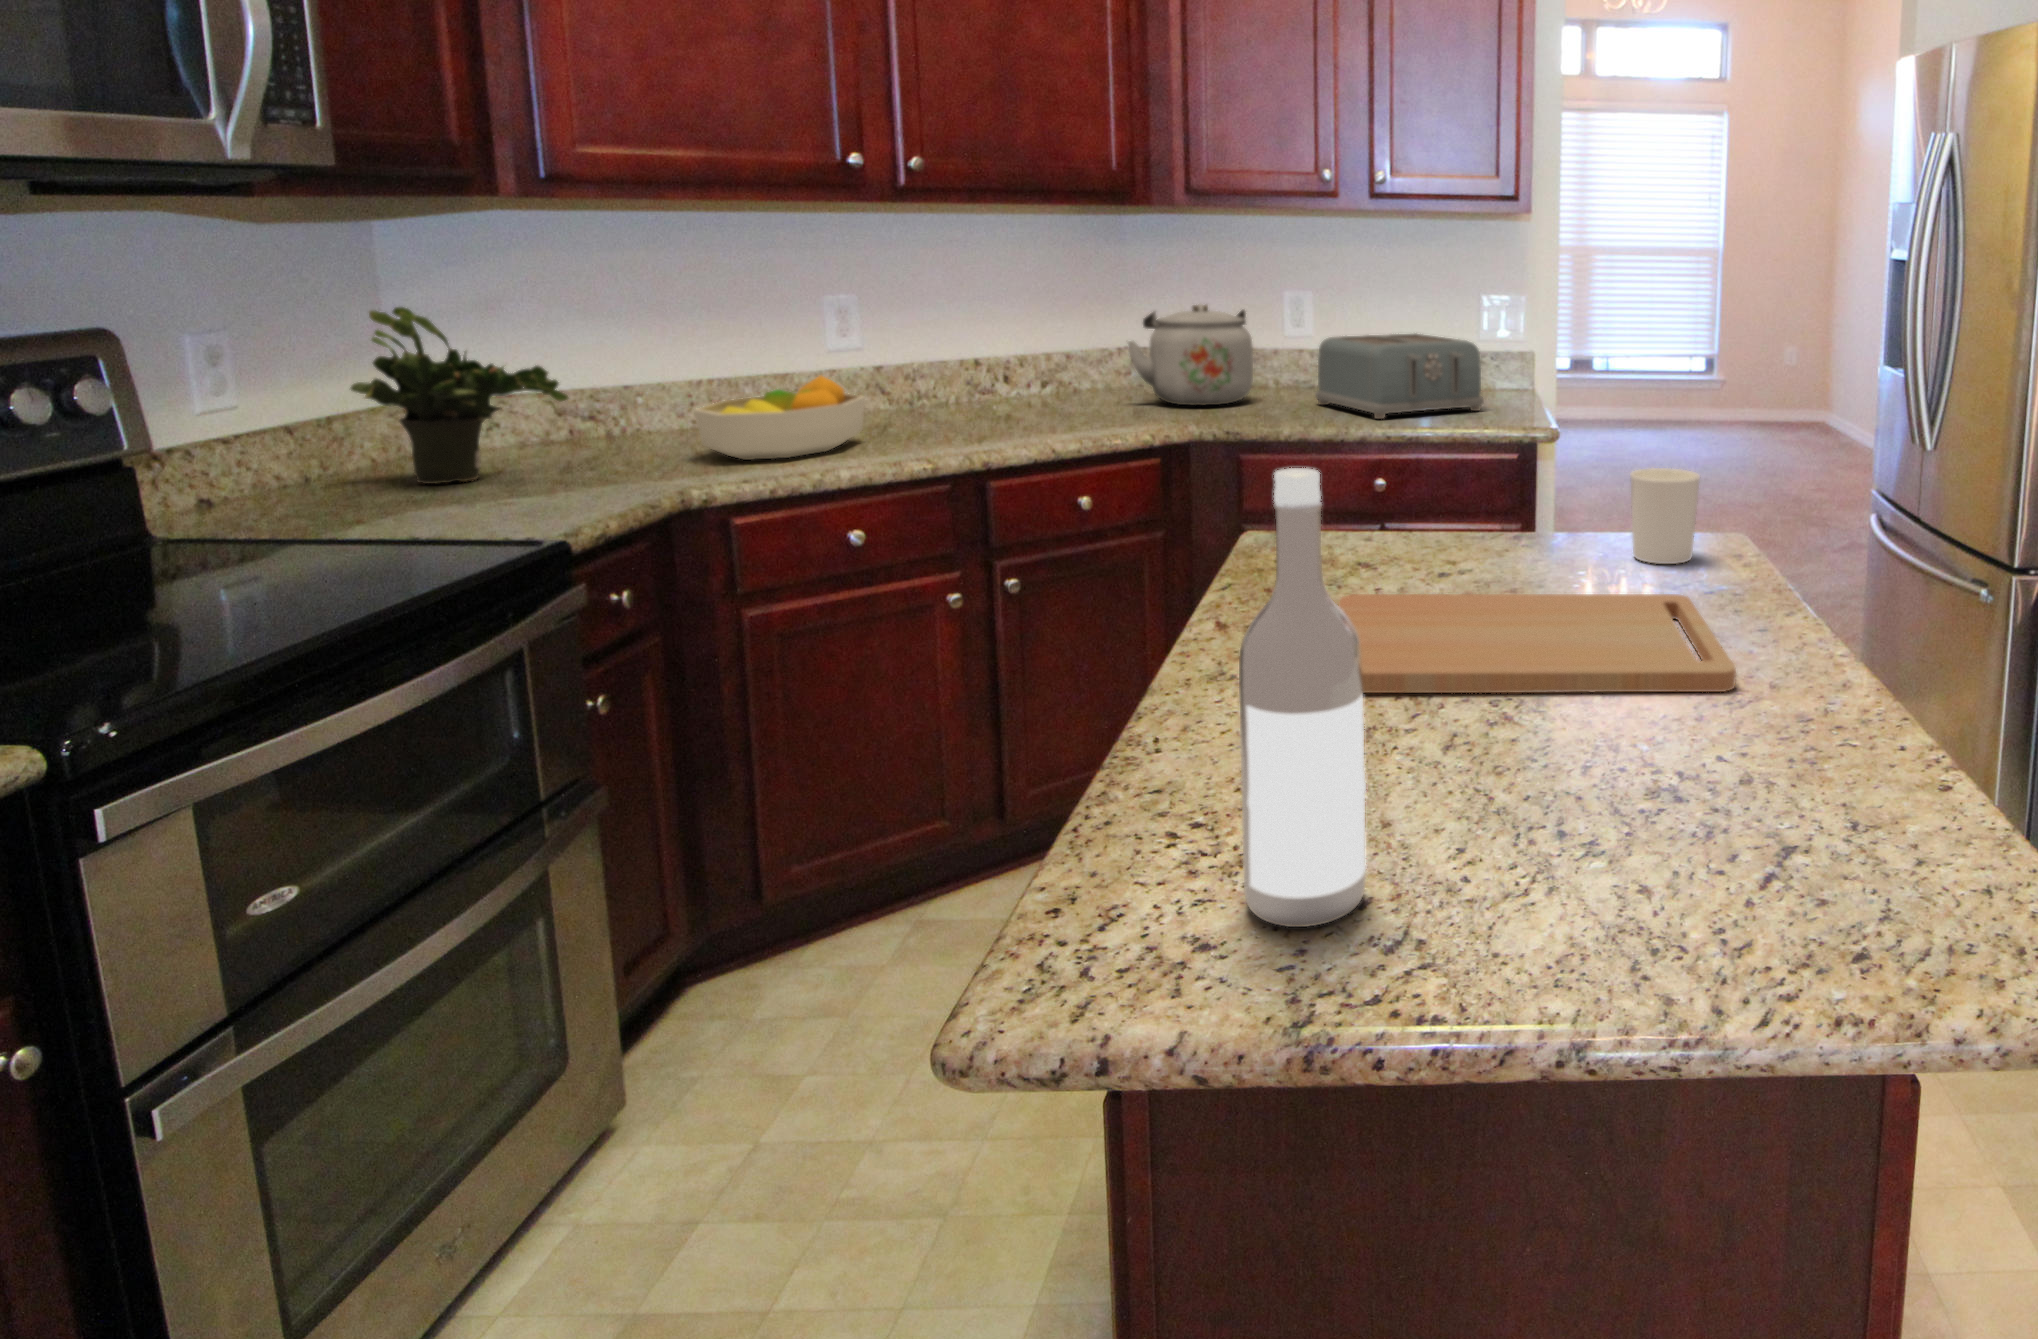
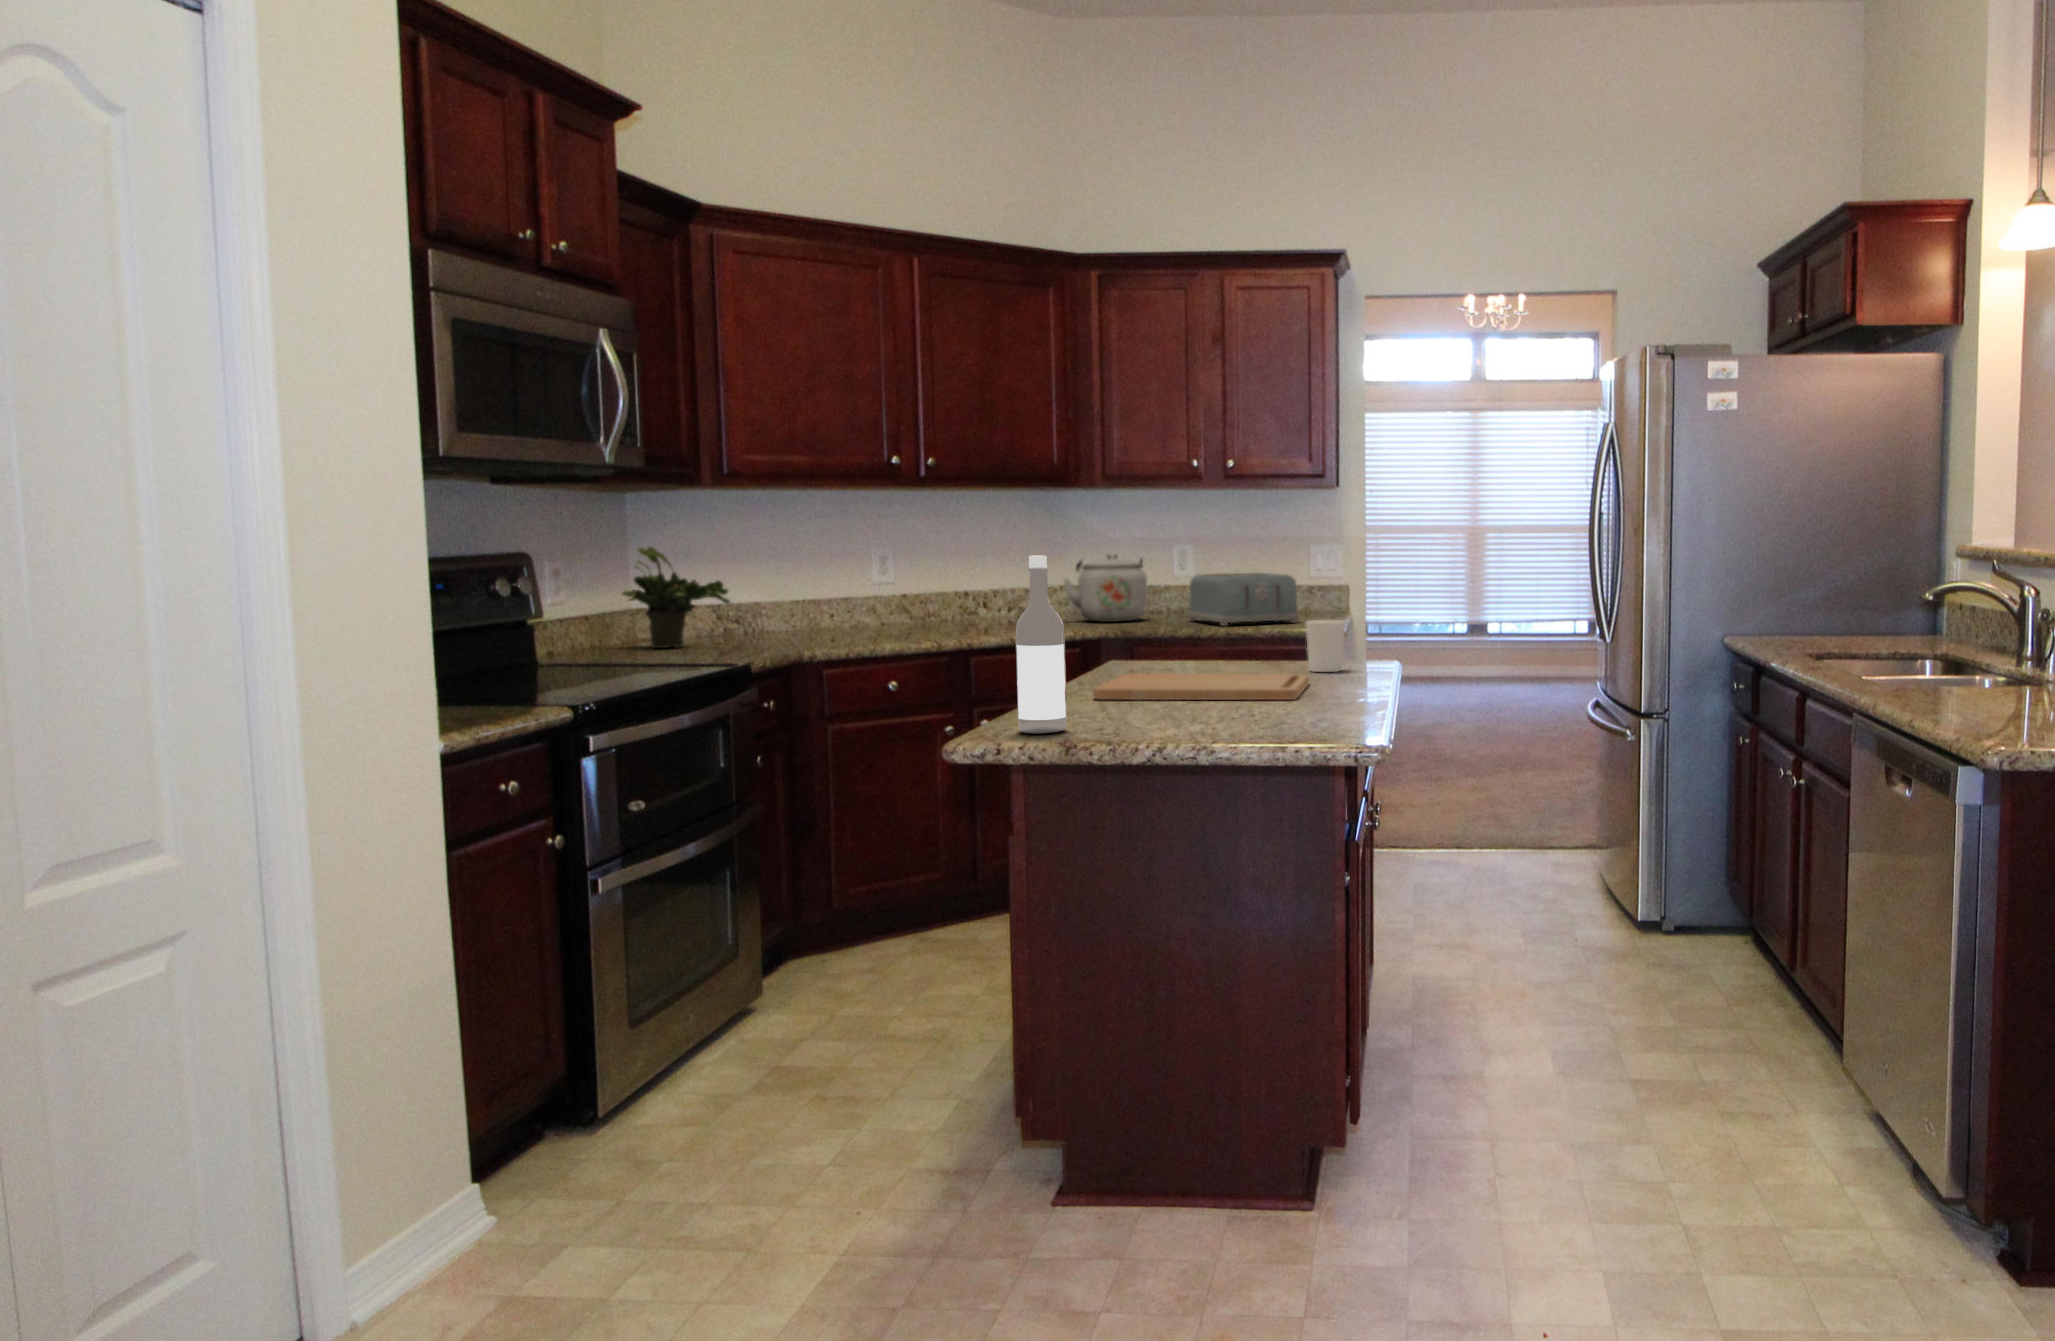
fruit bowl: present [694,376,865,460] -> none [798,594,895,641]

